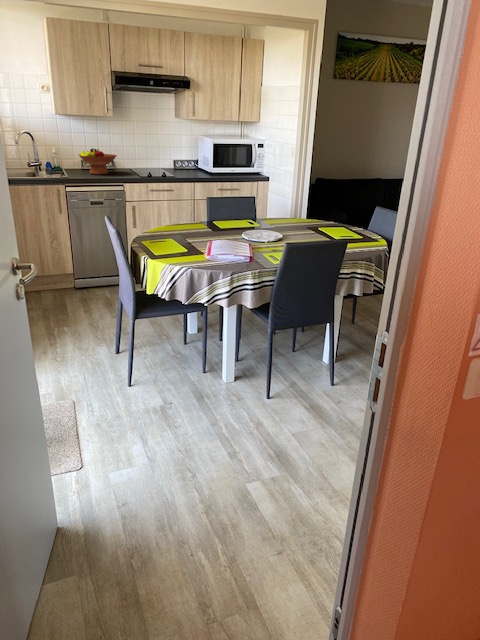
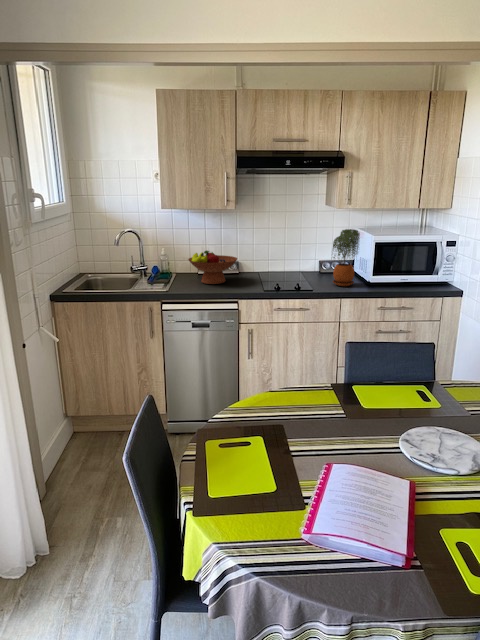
potted plant: none [184,134,204,175] -> present [333,229,360,286]

